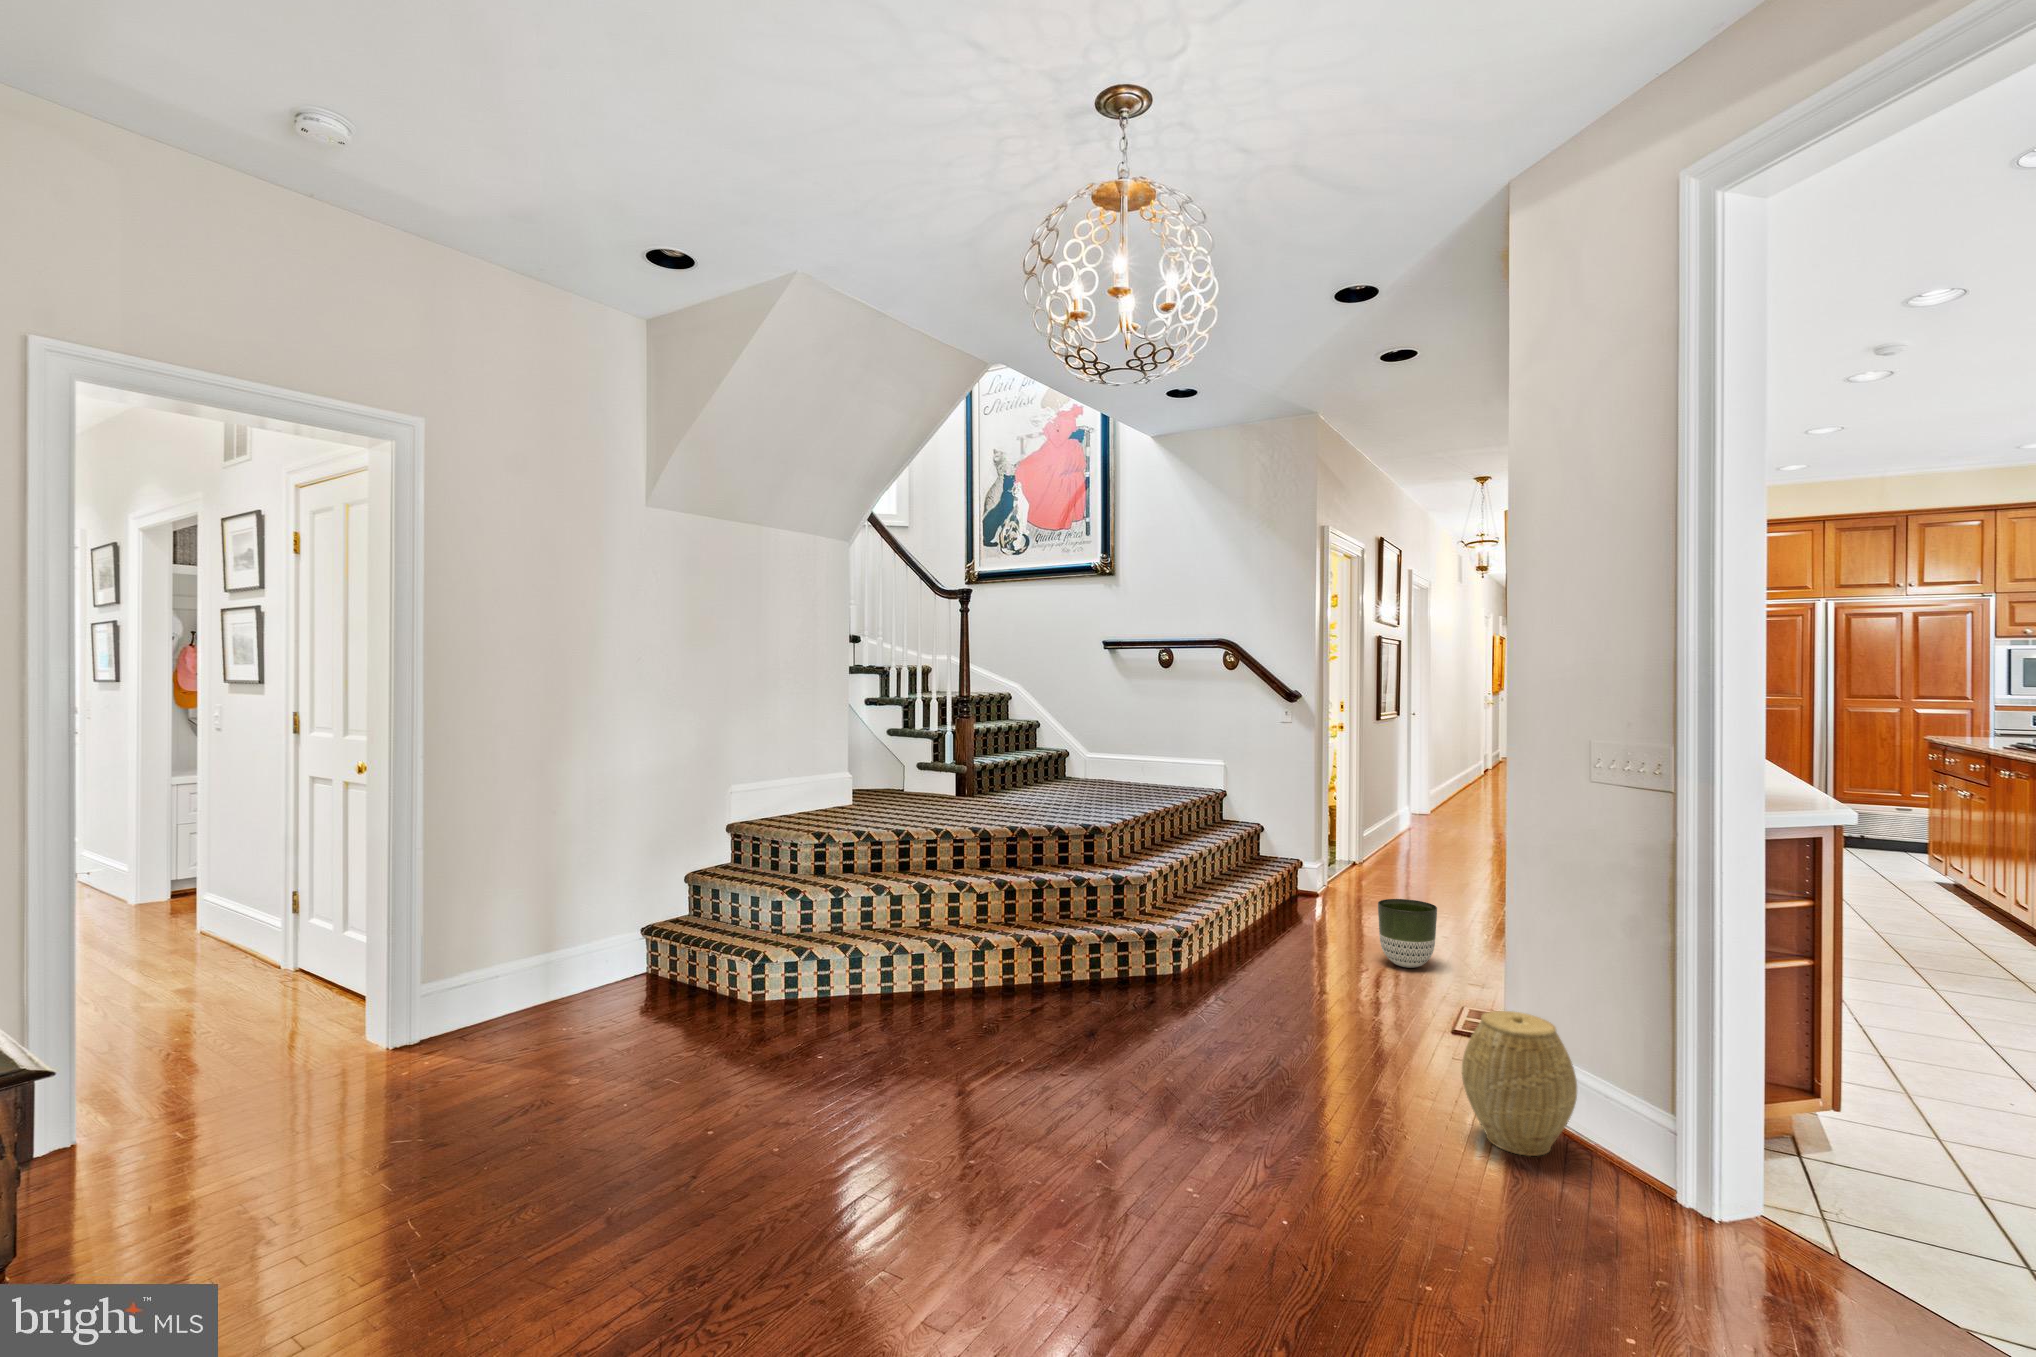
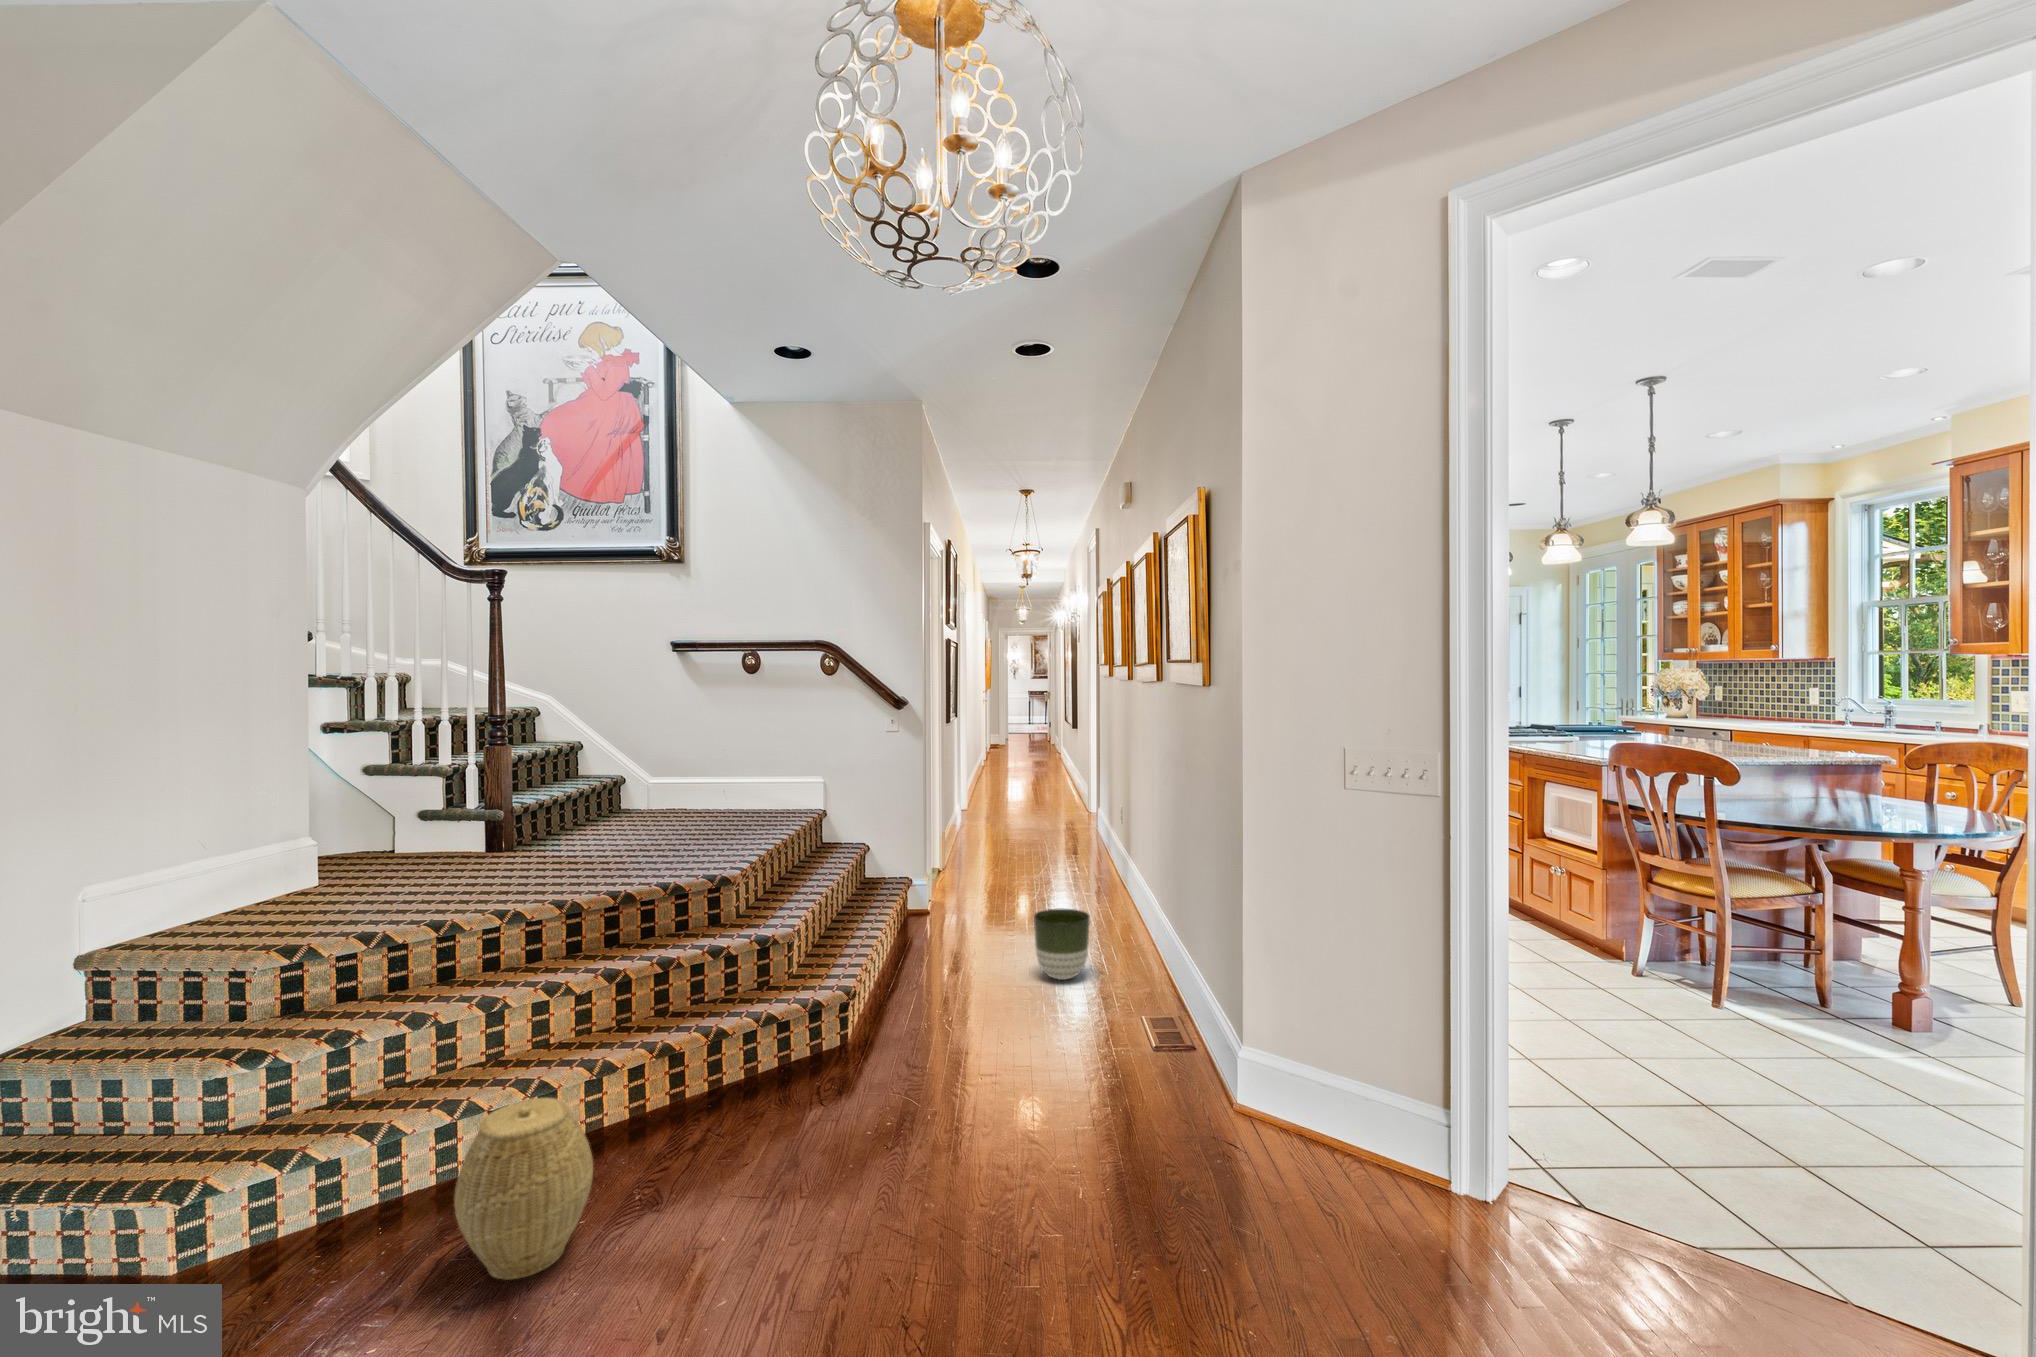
woven basket: present [1462,1011,1577,1156] -> present [454,1098,593,1280]

